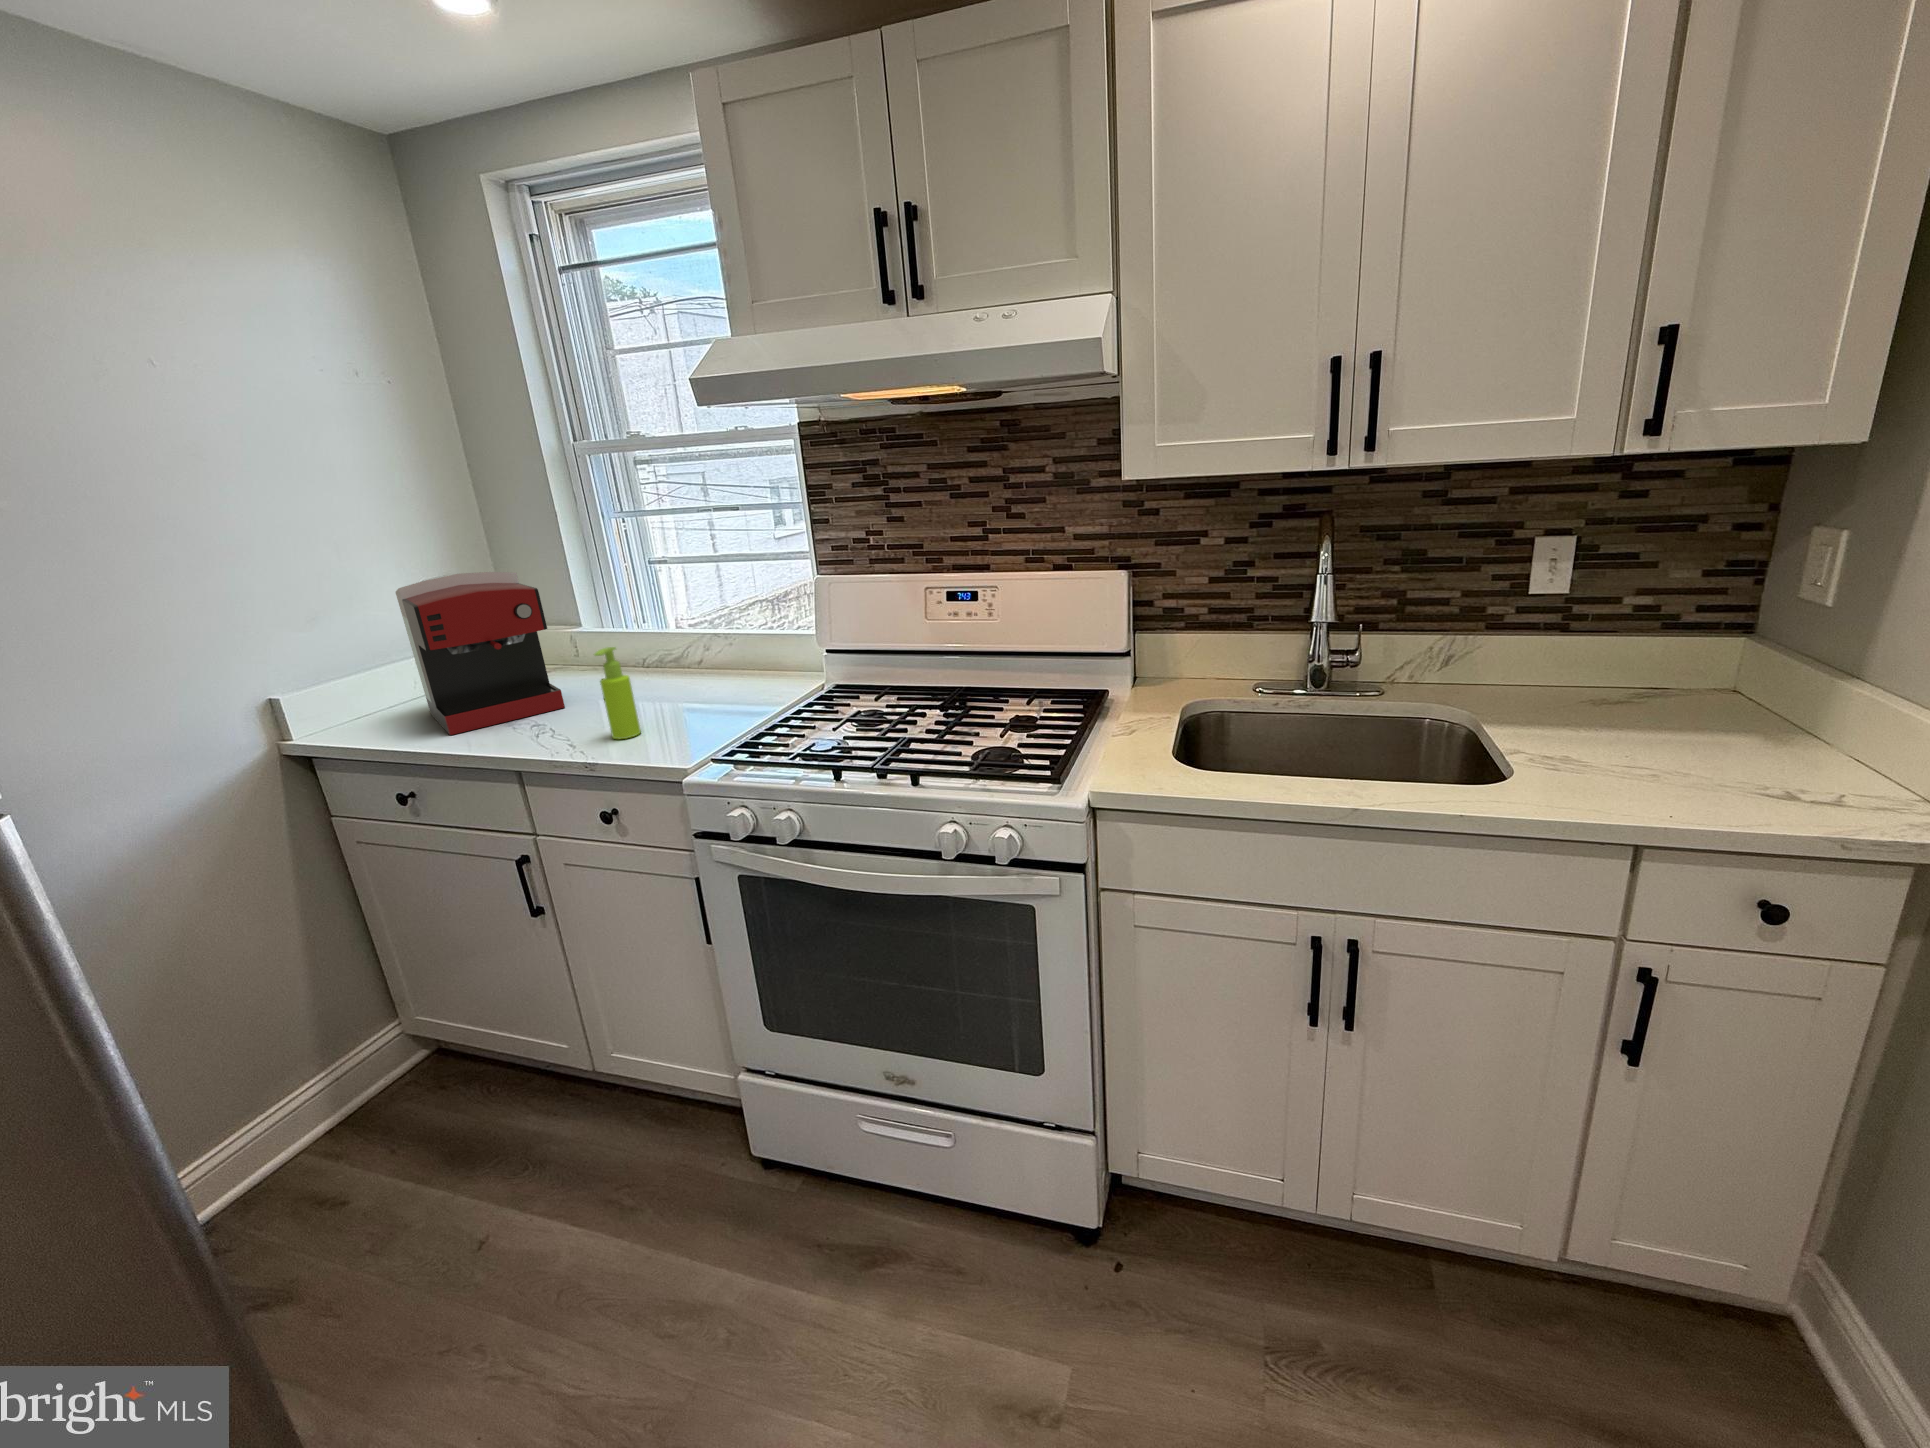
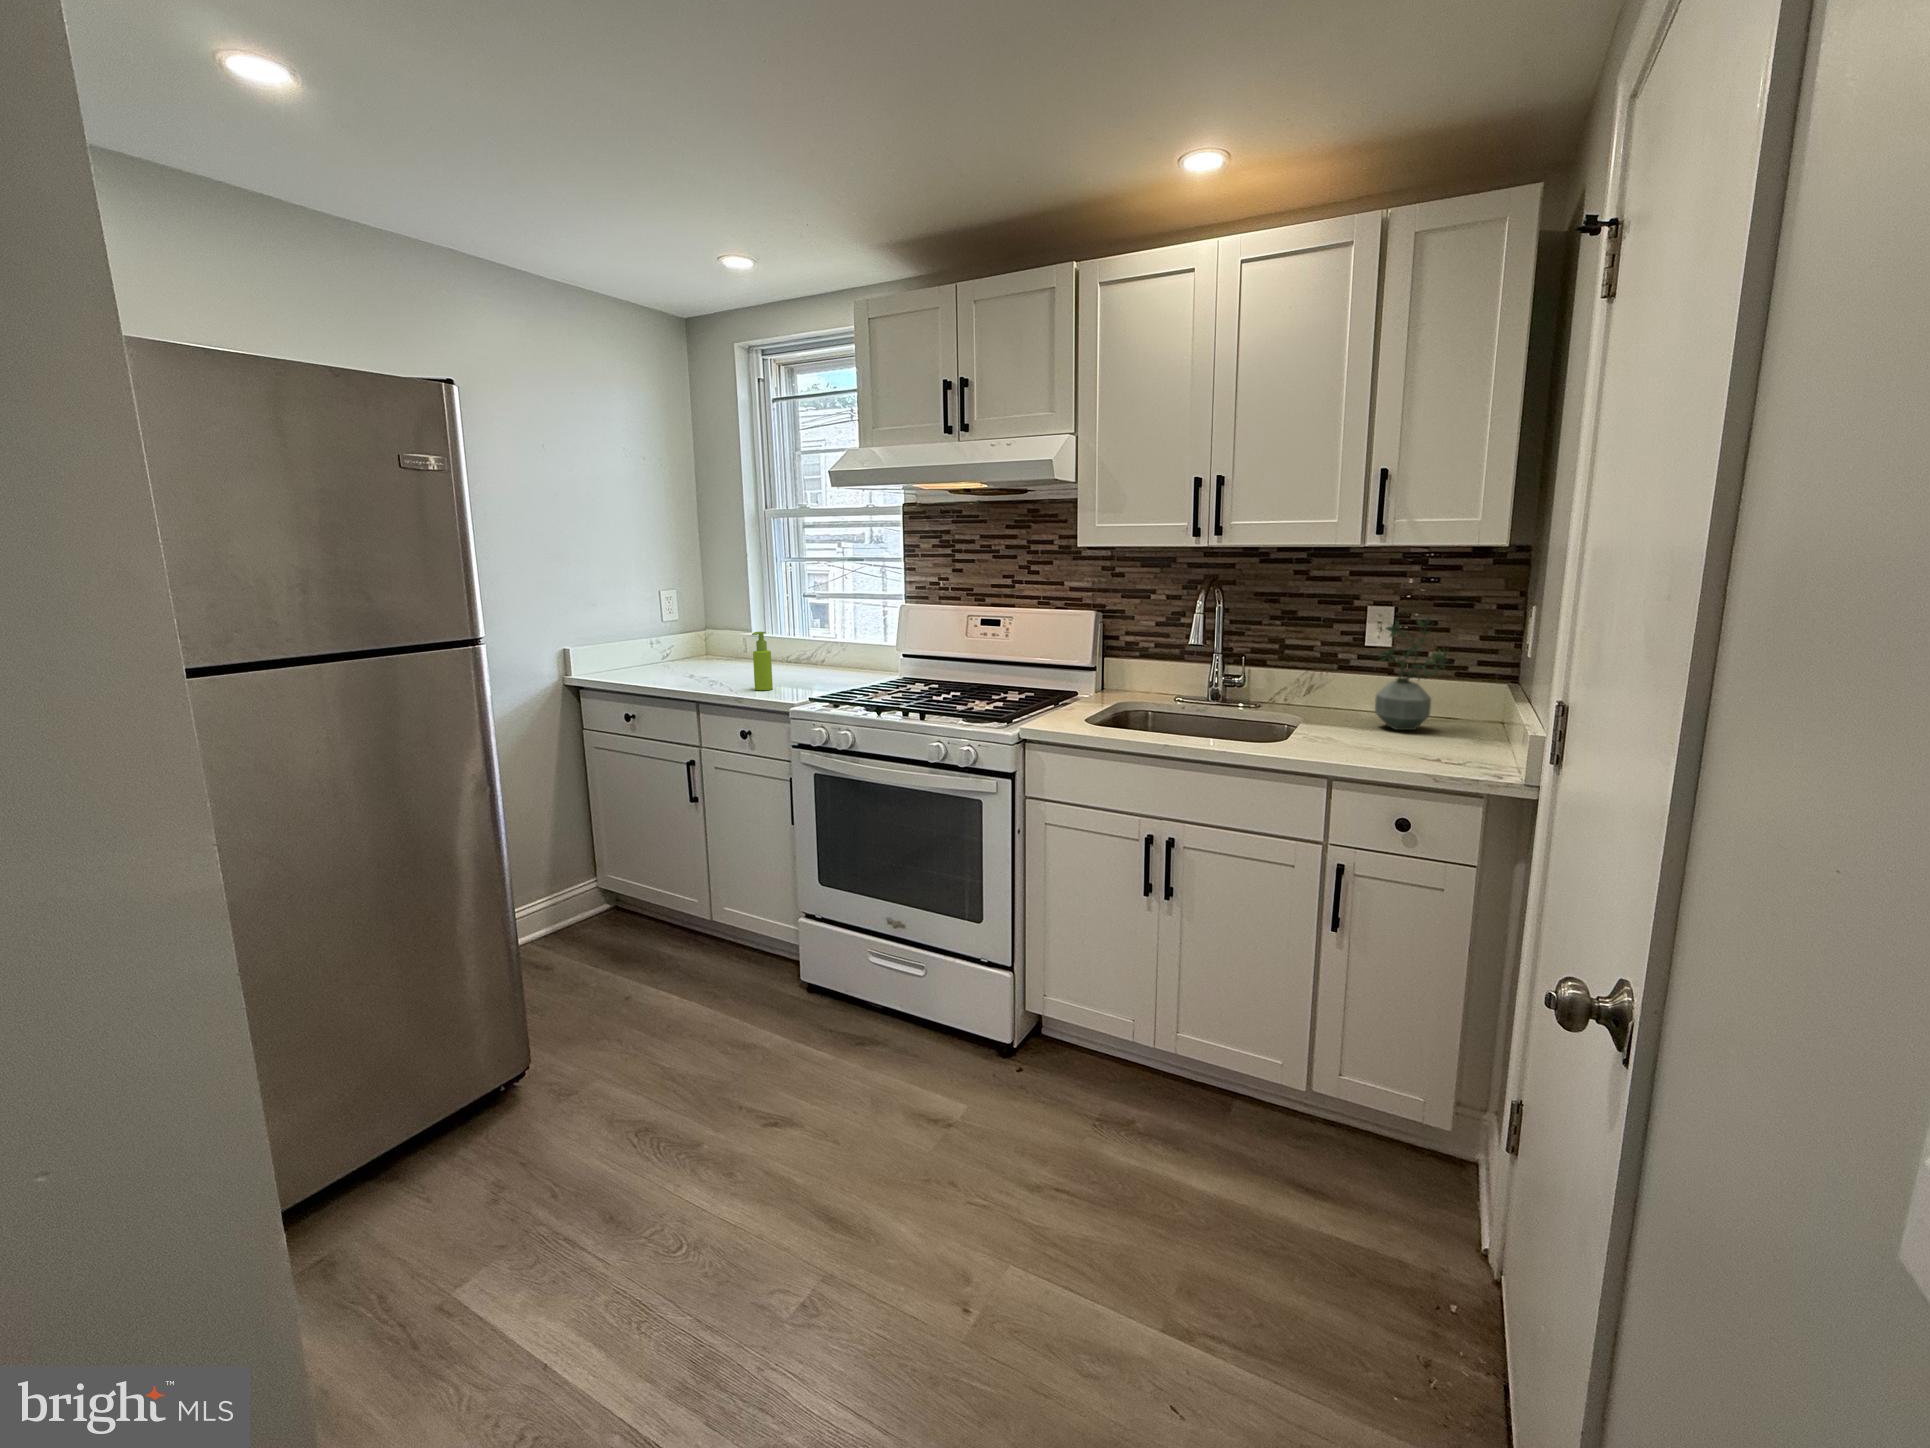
potted plant: none [1581,550,1705,720] -> present [1375,617,1448,730]
coffee maker: present [396,572,565,735] -> none [645,584,731,682]

